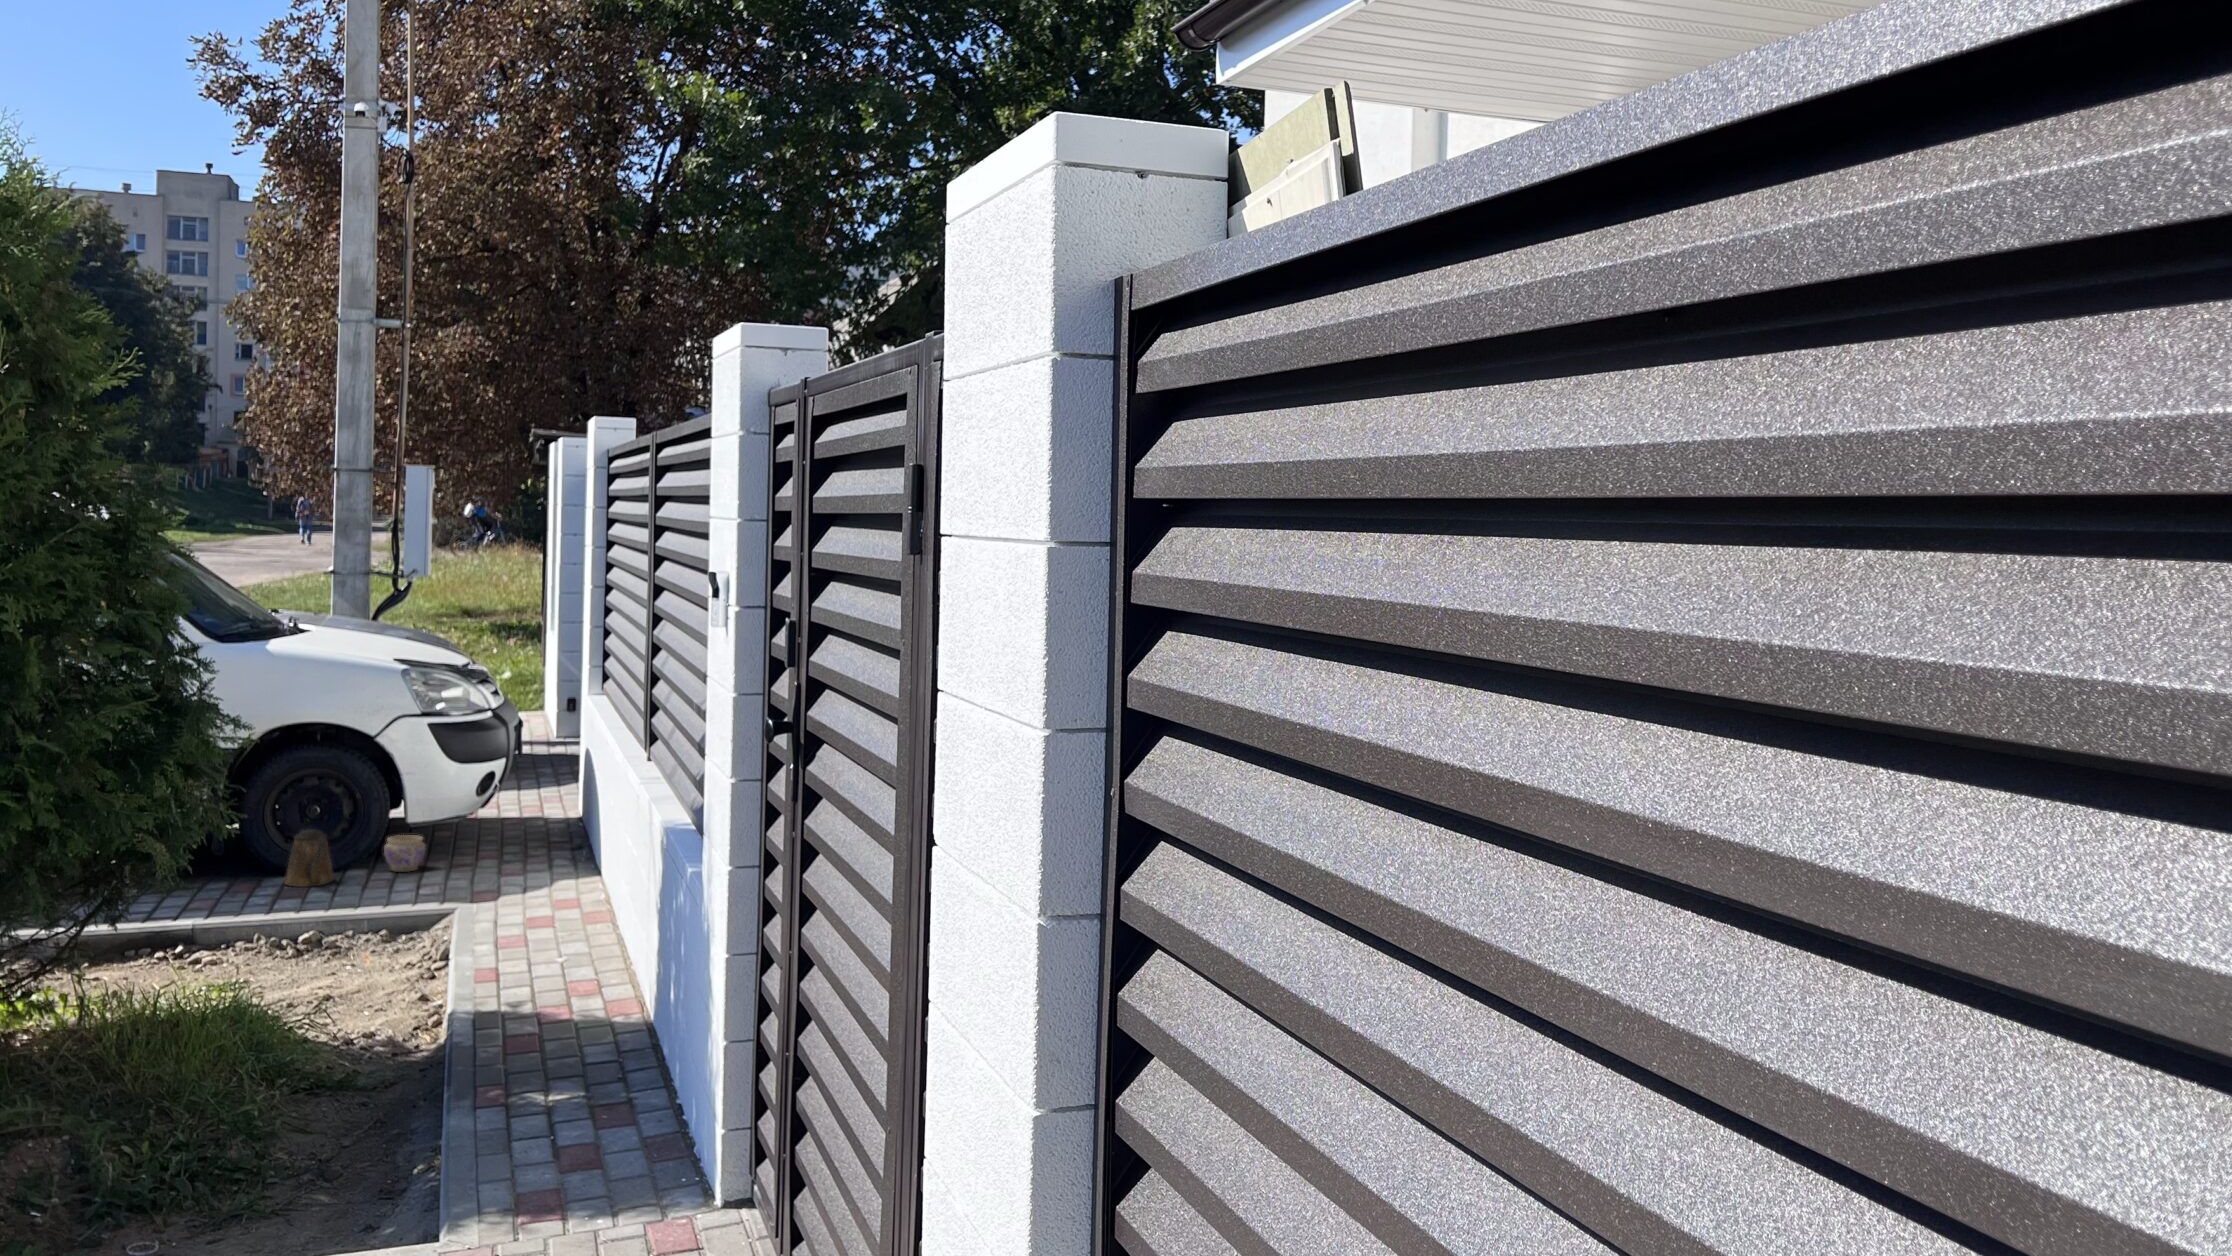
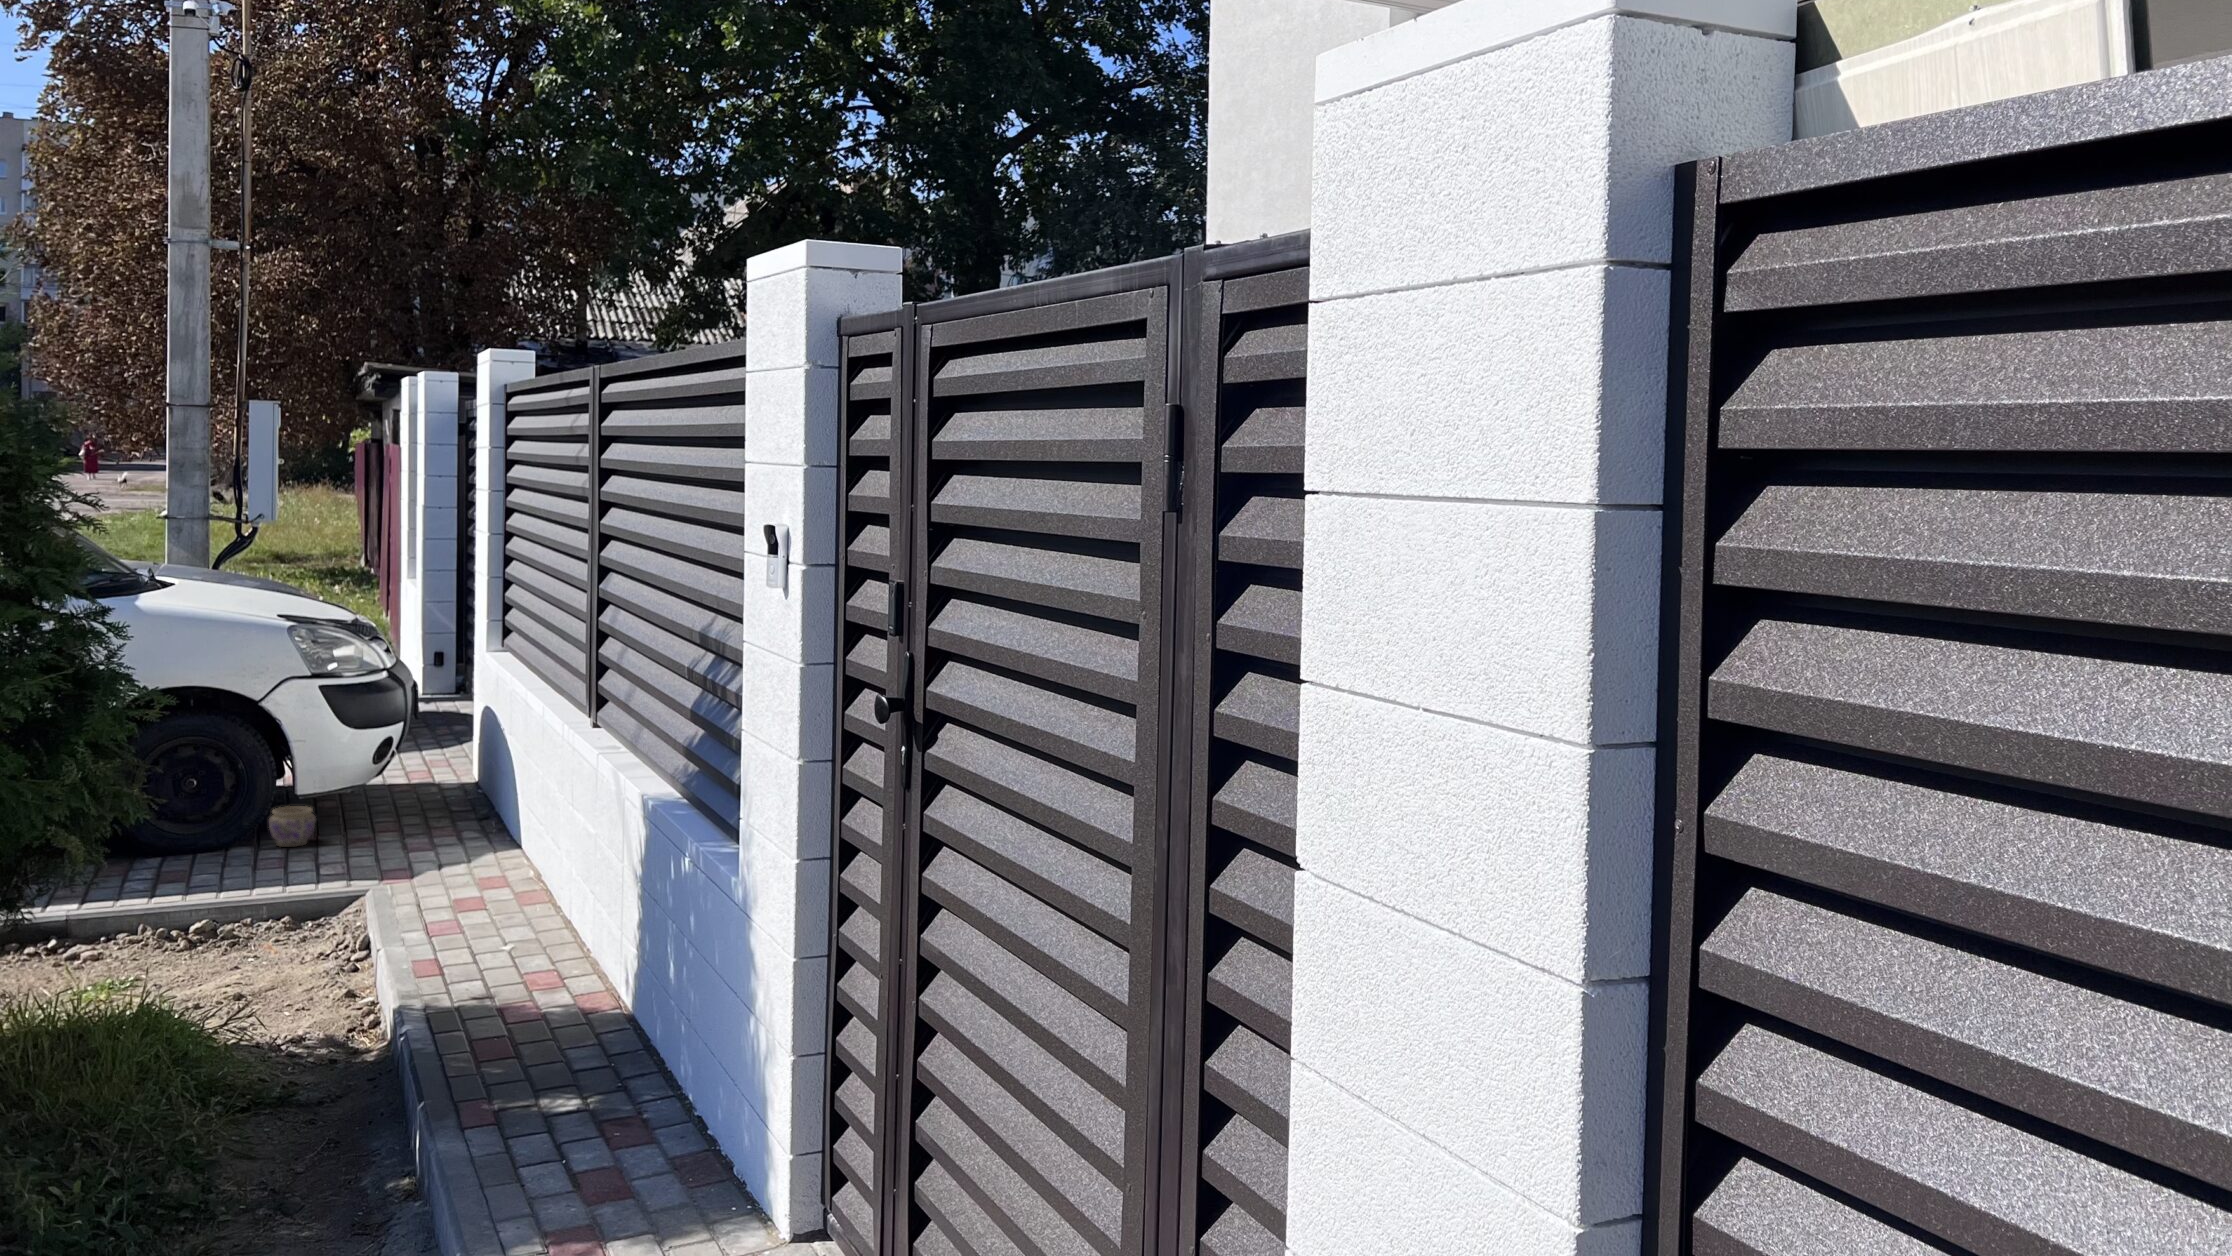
watering can: present [285,829,334,887] -> none [157,803,215,867]

